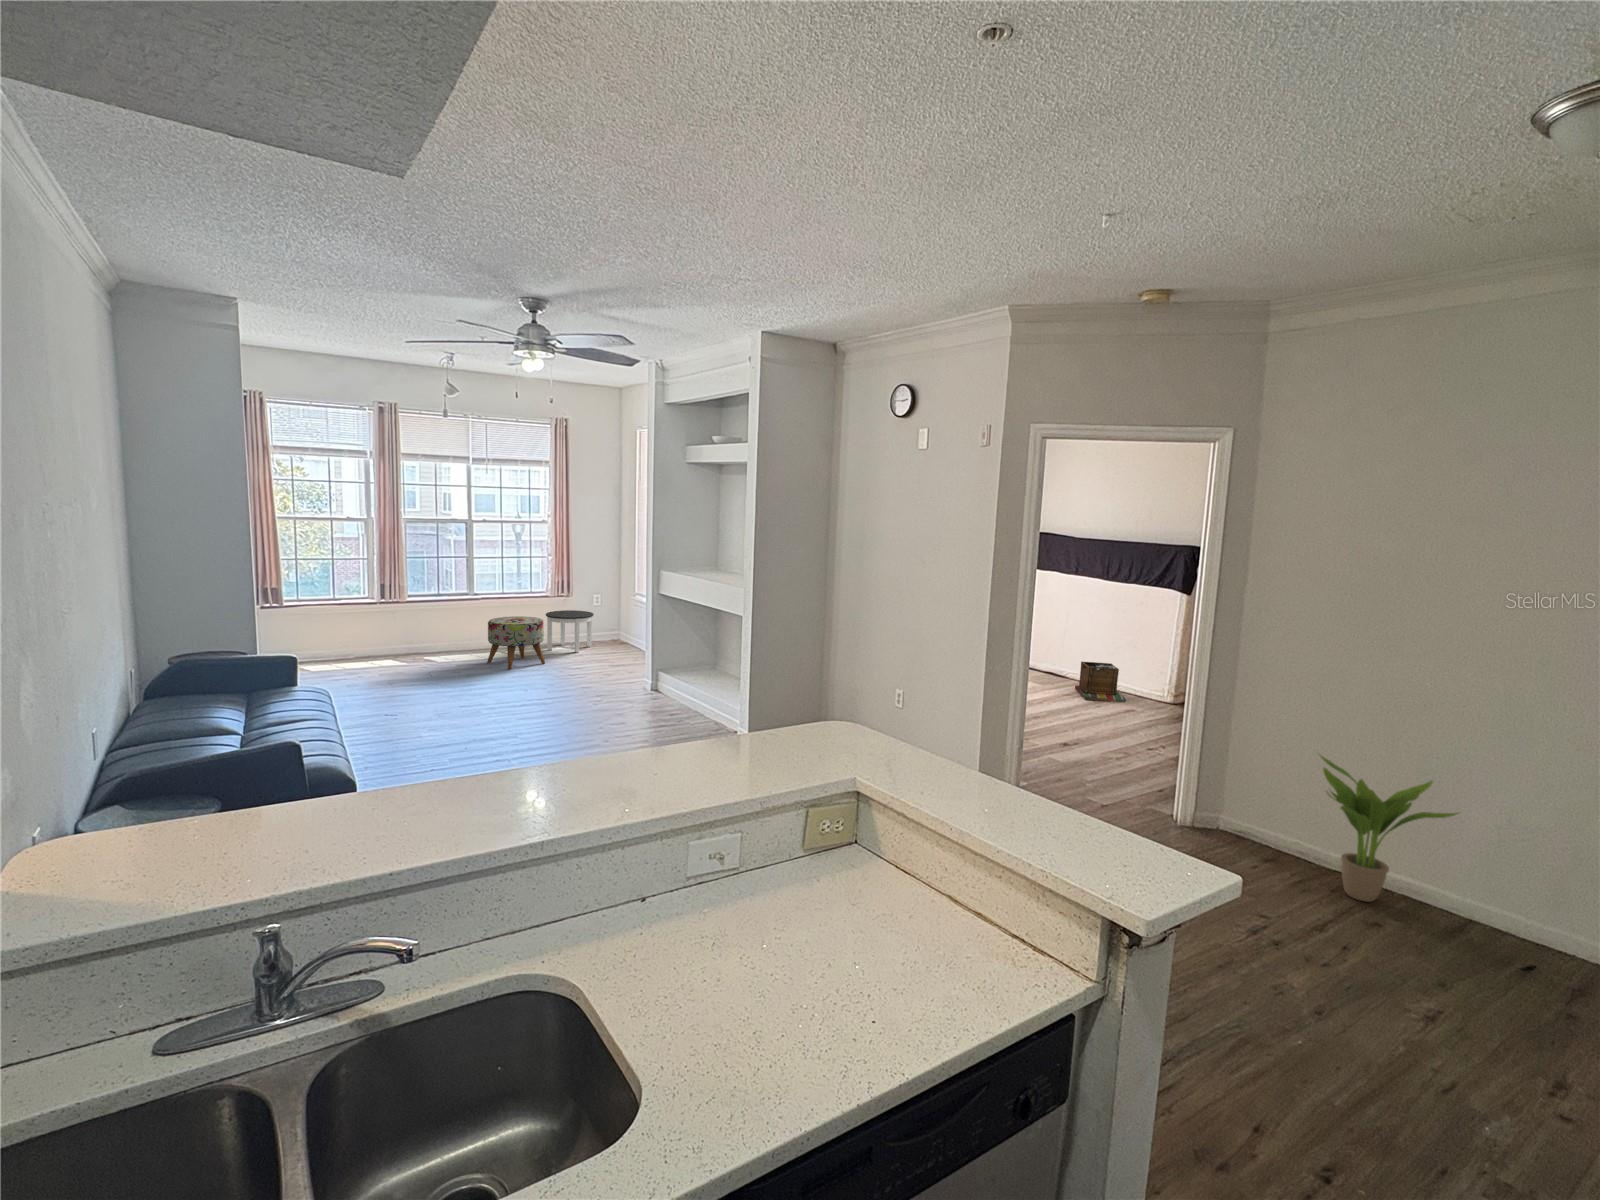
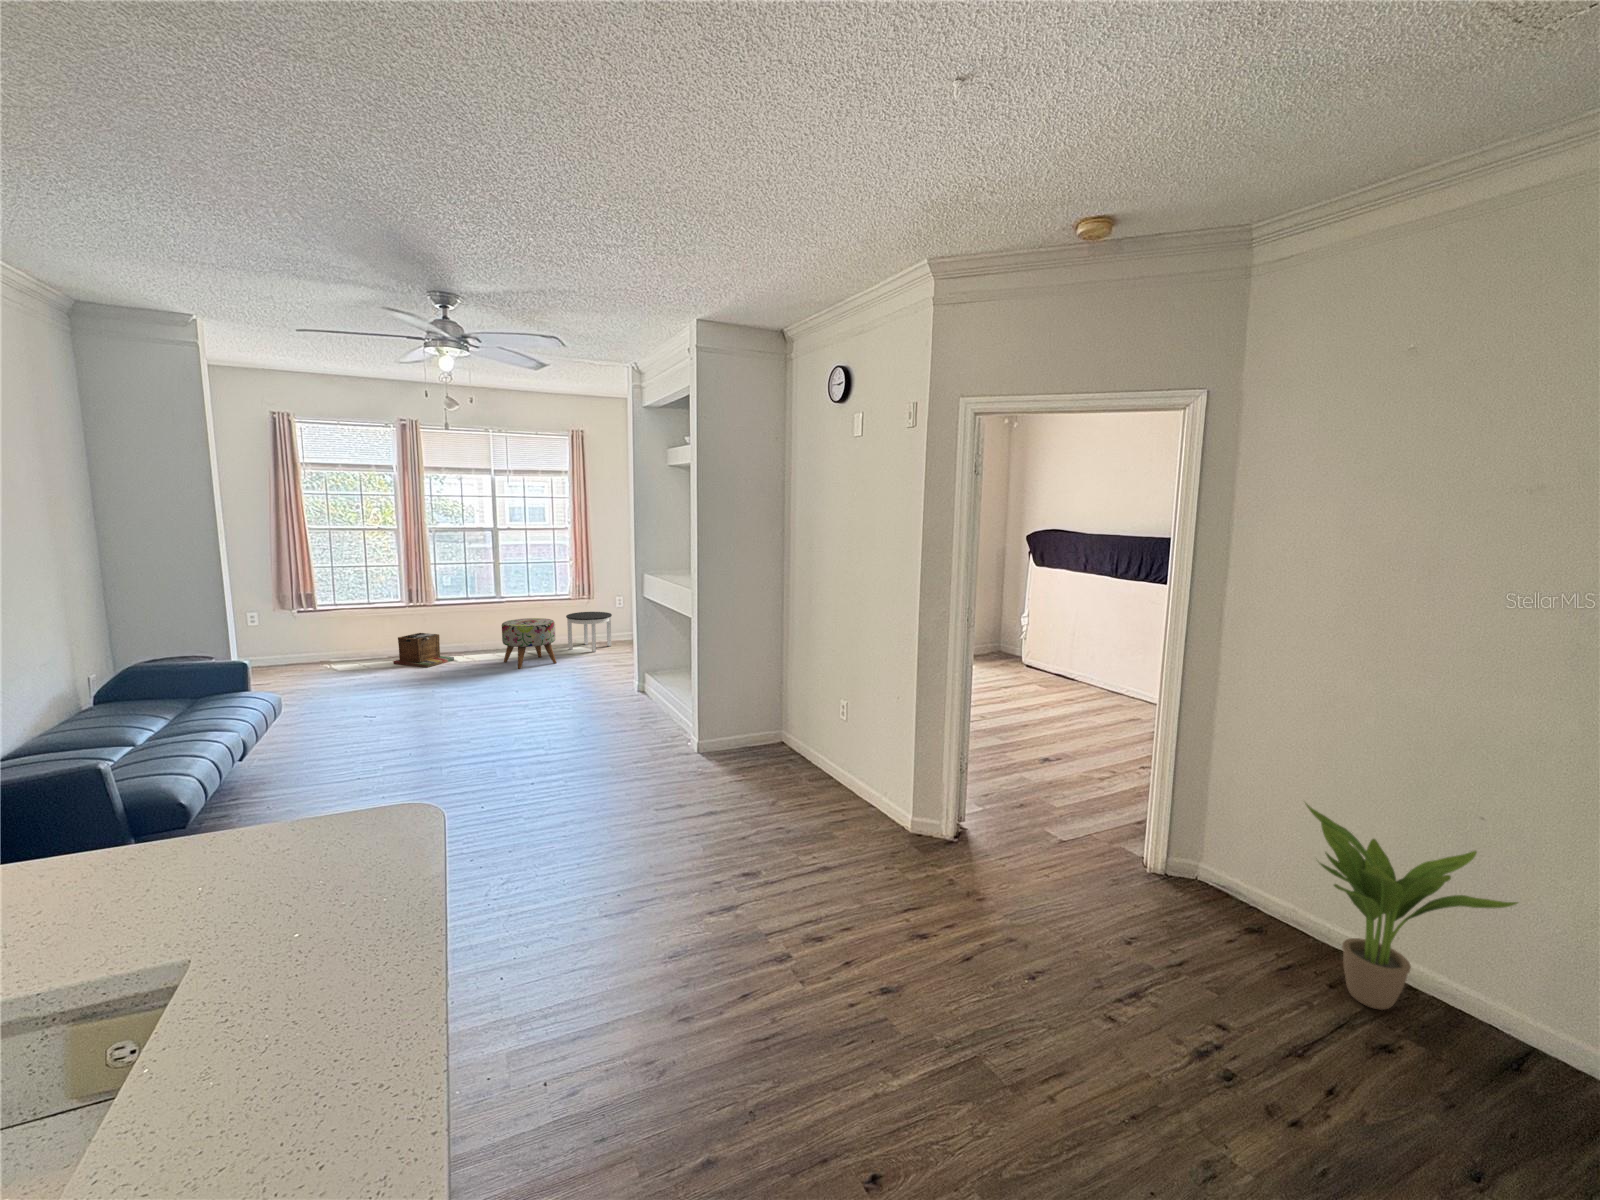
laundry basket: present [1075,662,1126,702] -> present [394,633,454,667]

